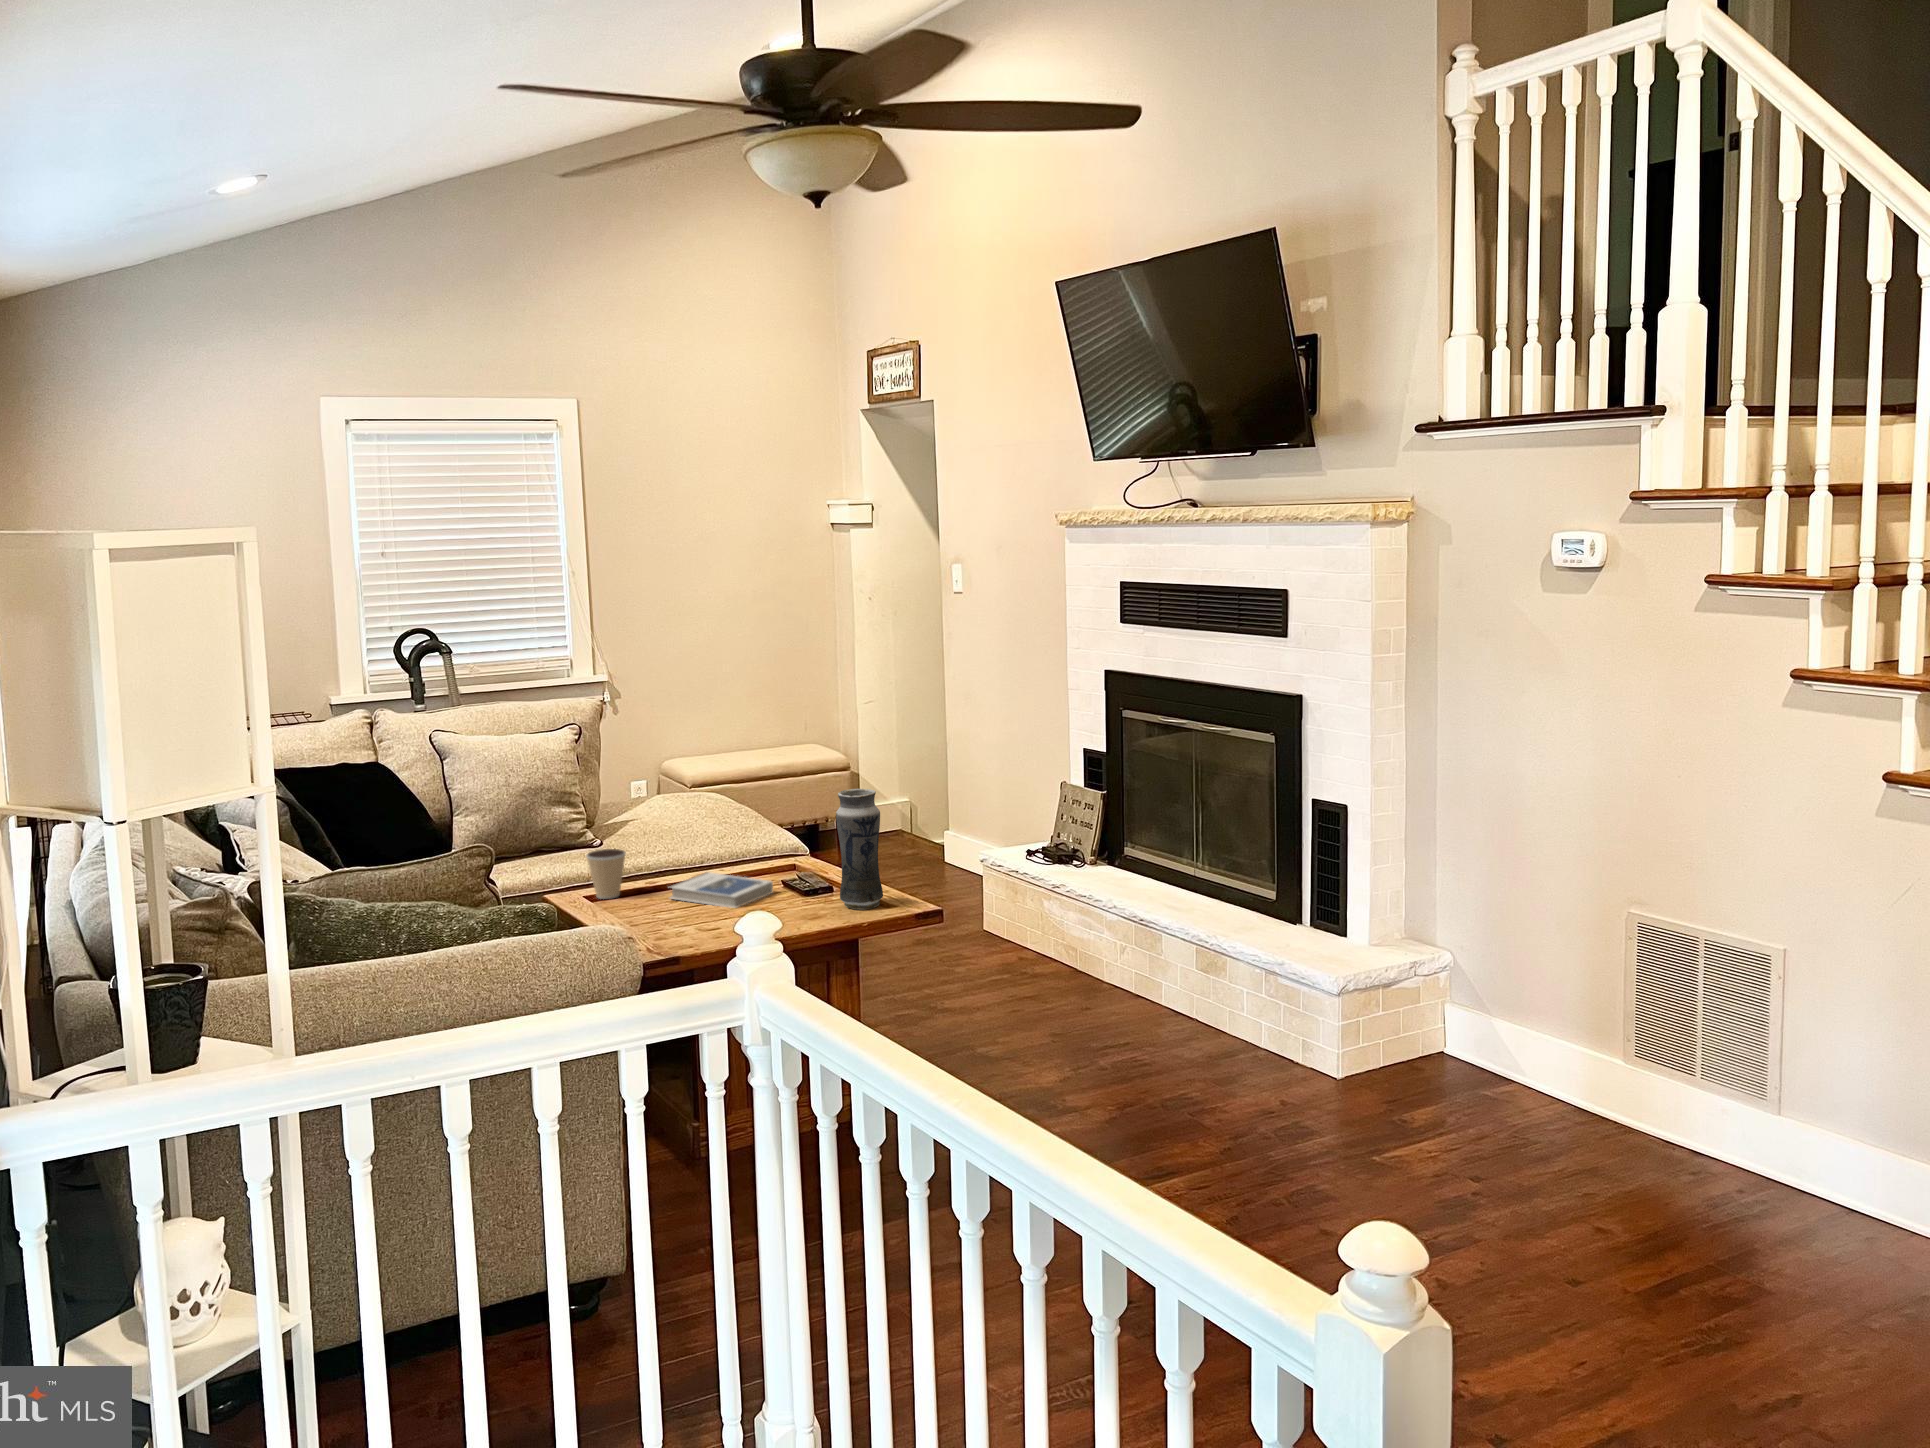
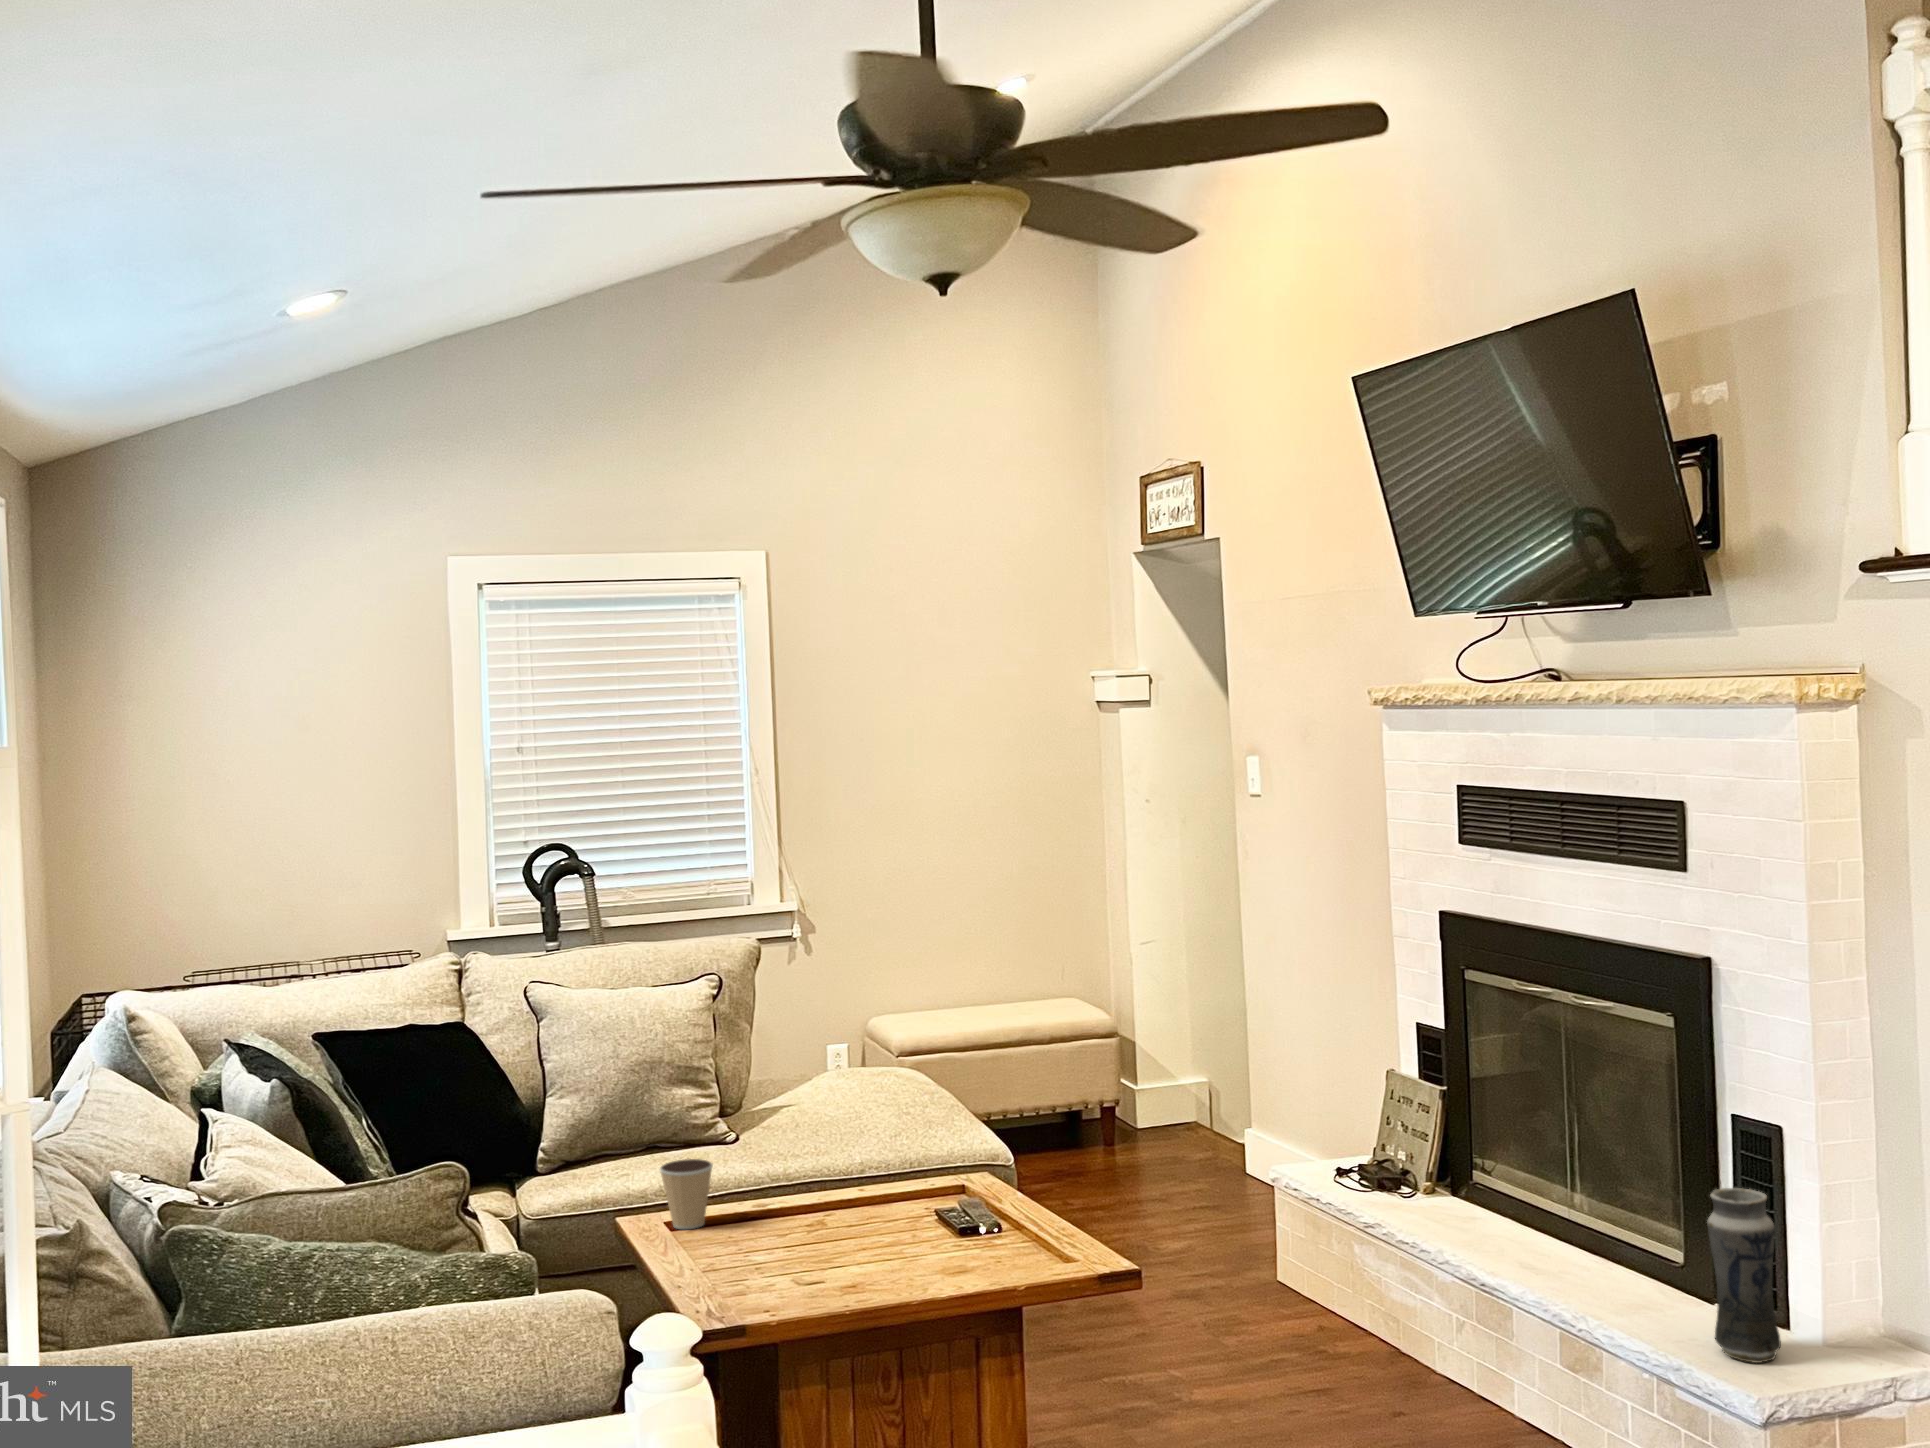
vase: present [836,789,883,910] -> present [1707,1188,1781,1363]
hardback book: present [670,872,773,908] -> none [762,1197,904,1255]

